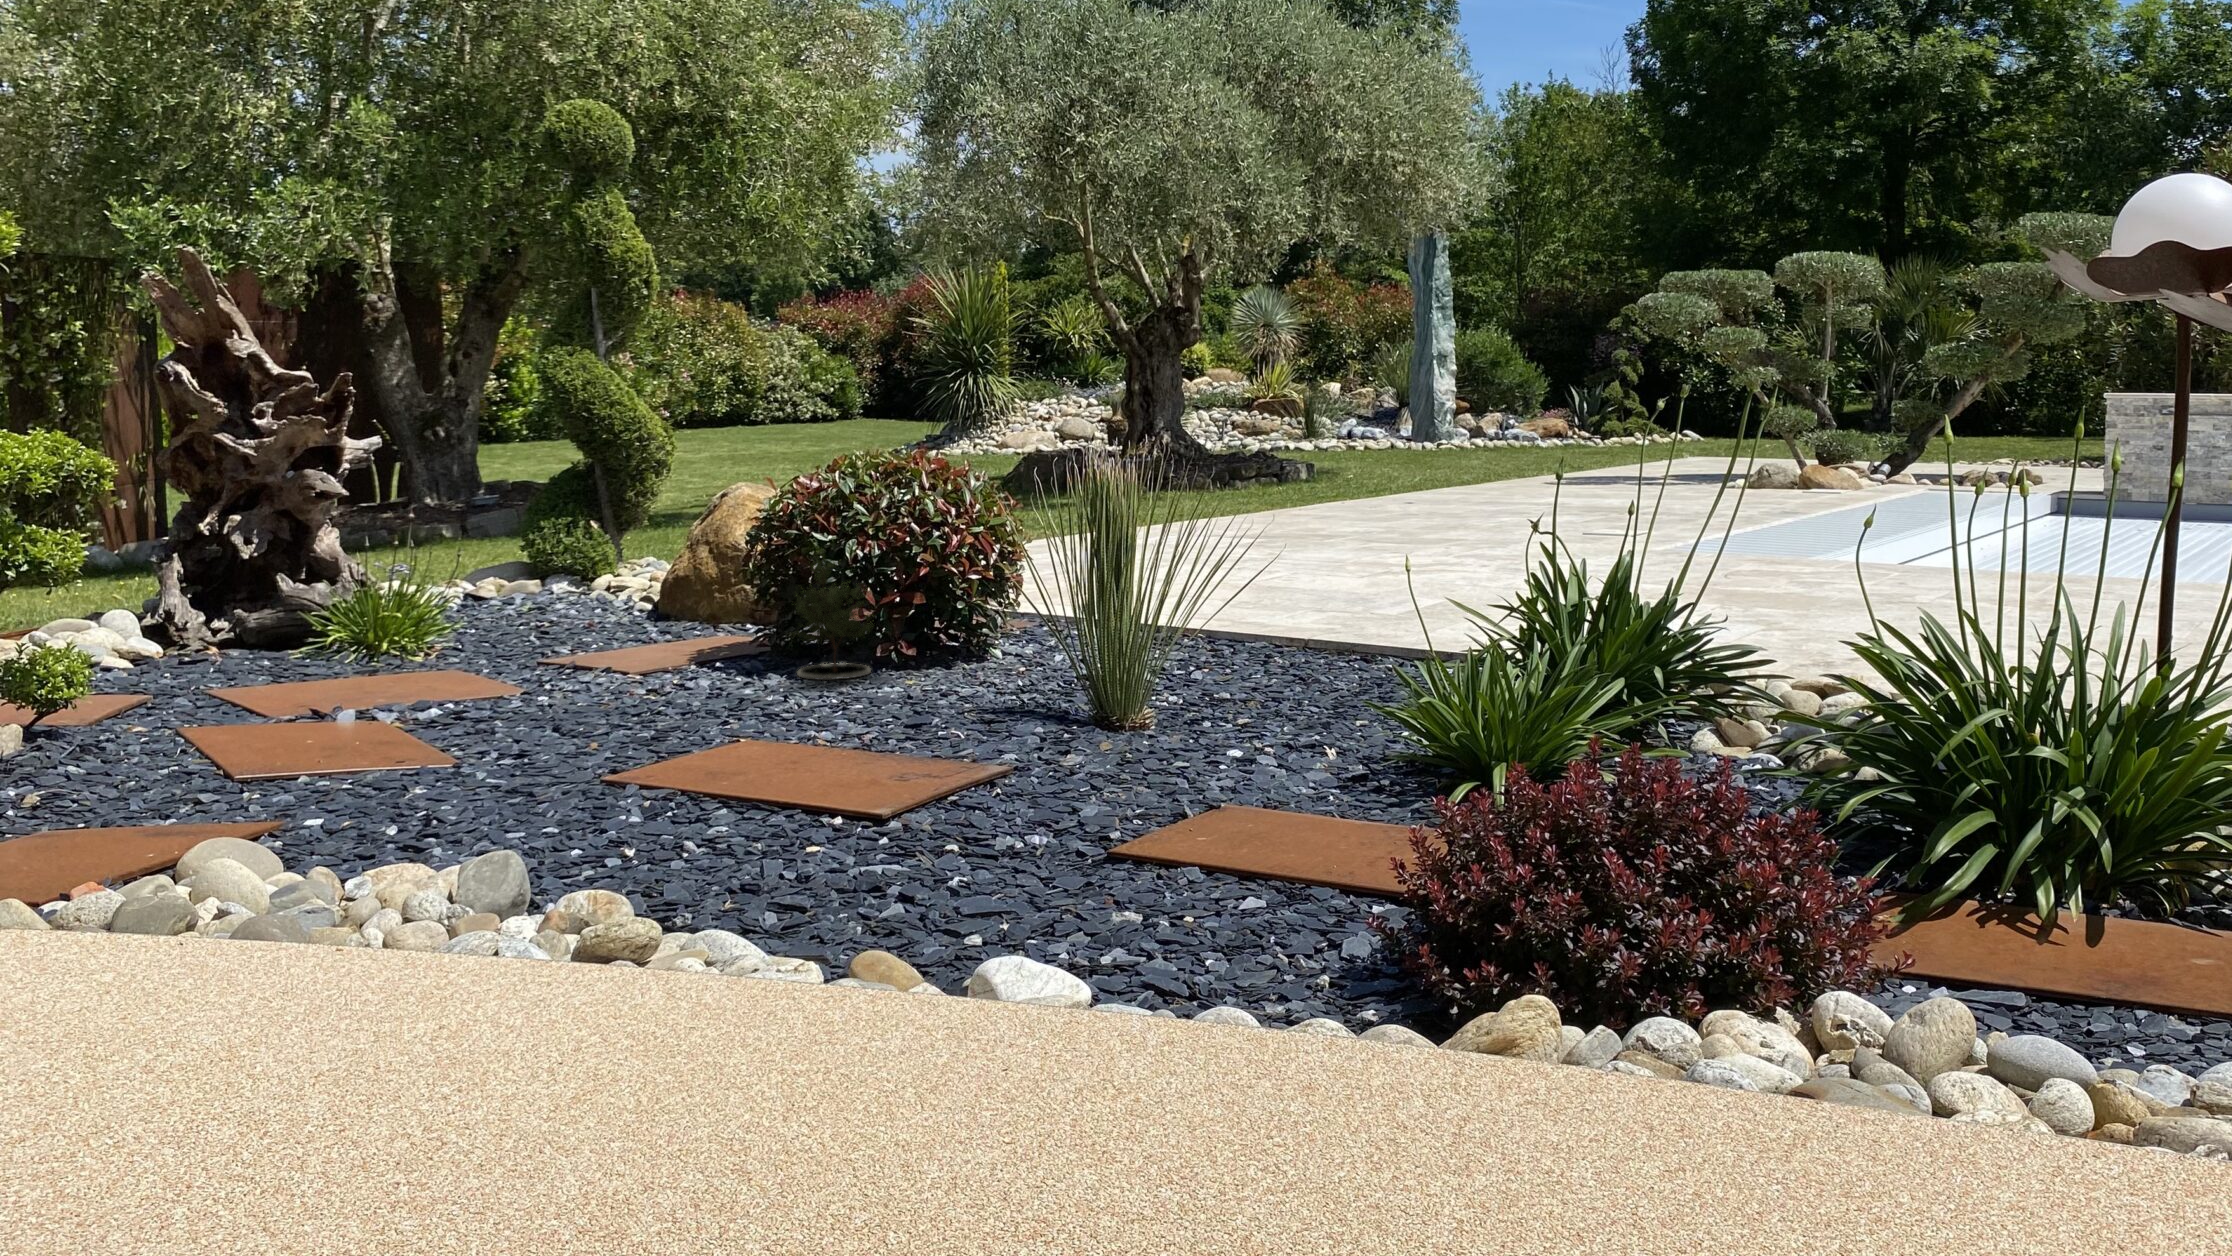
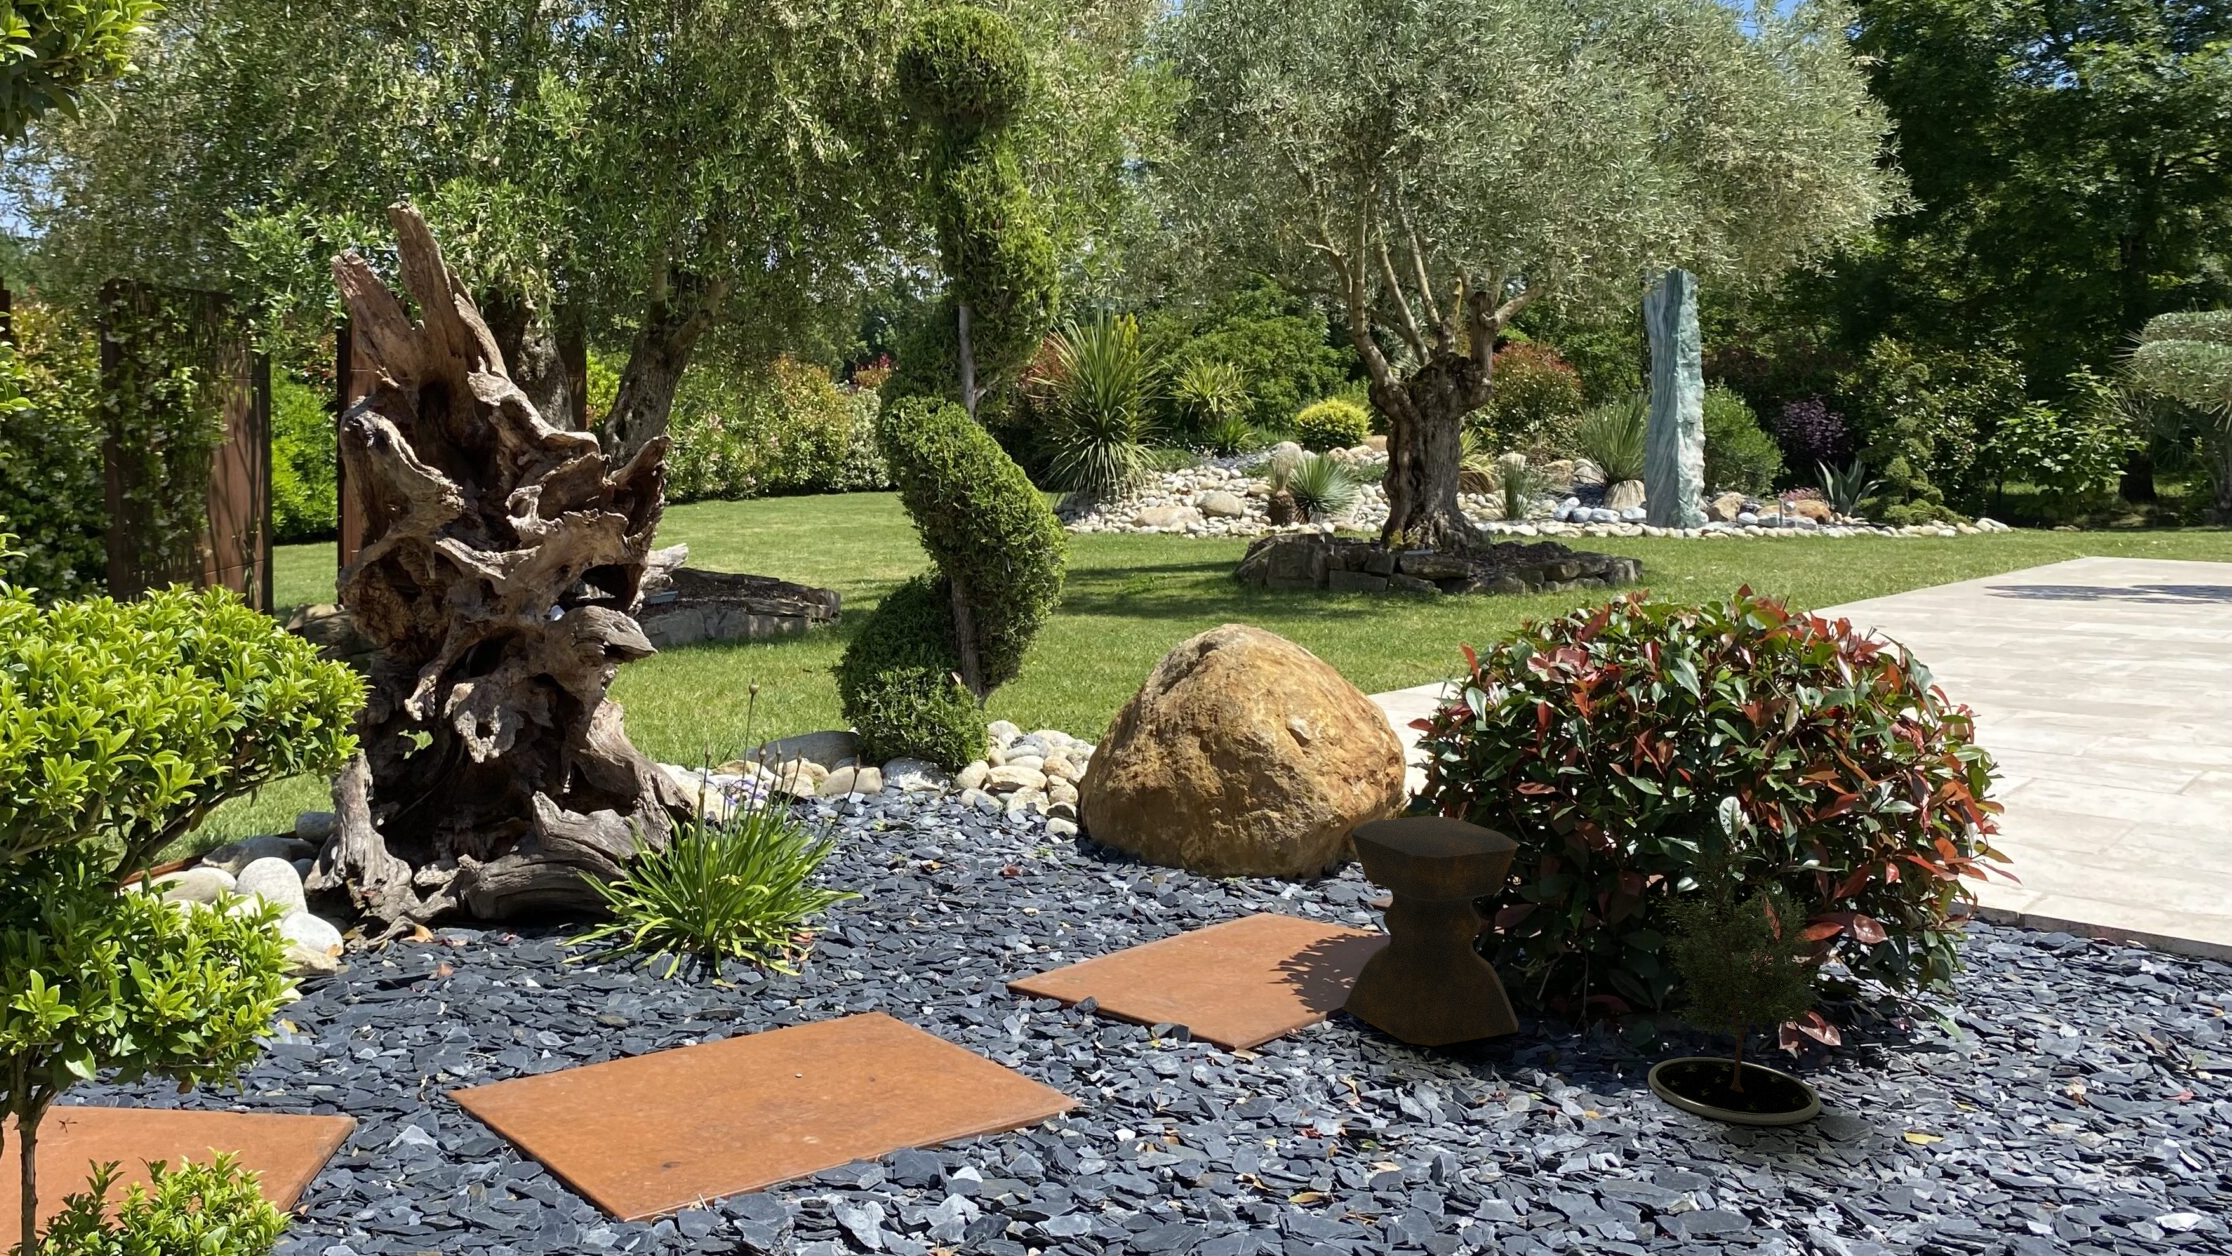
stool: none [691,563,773,665] -> present [1342,816,1519,1046]

